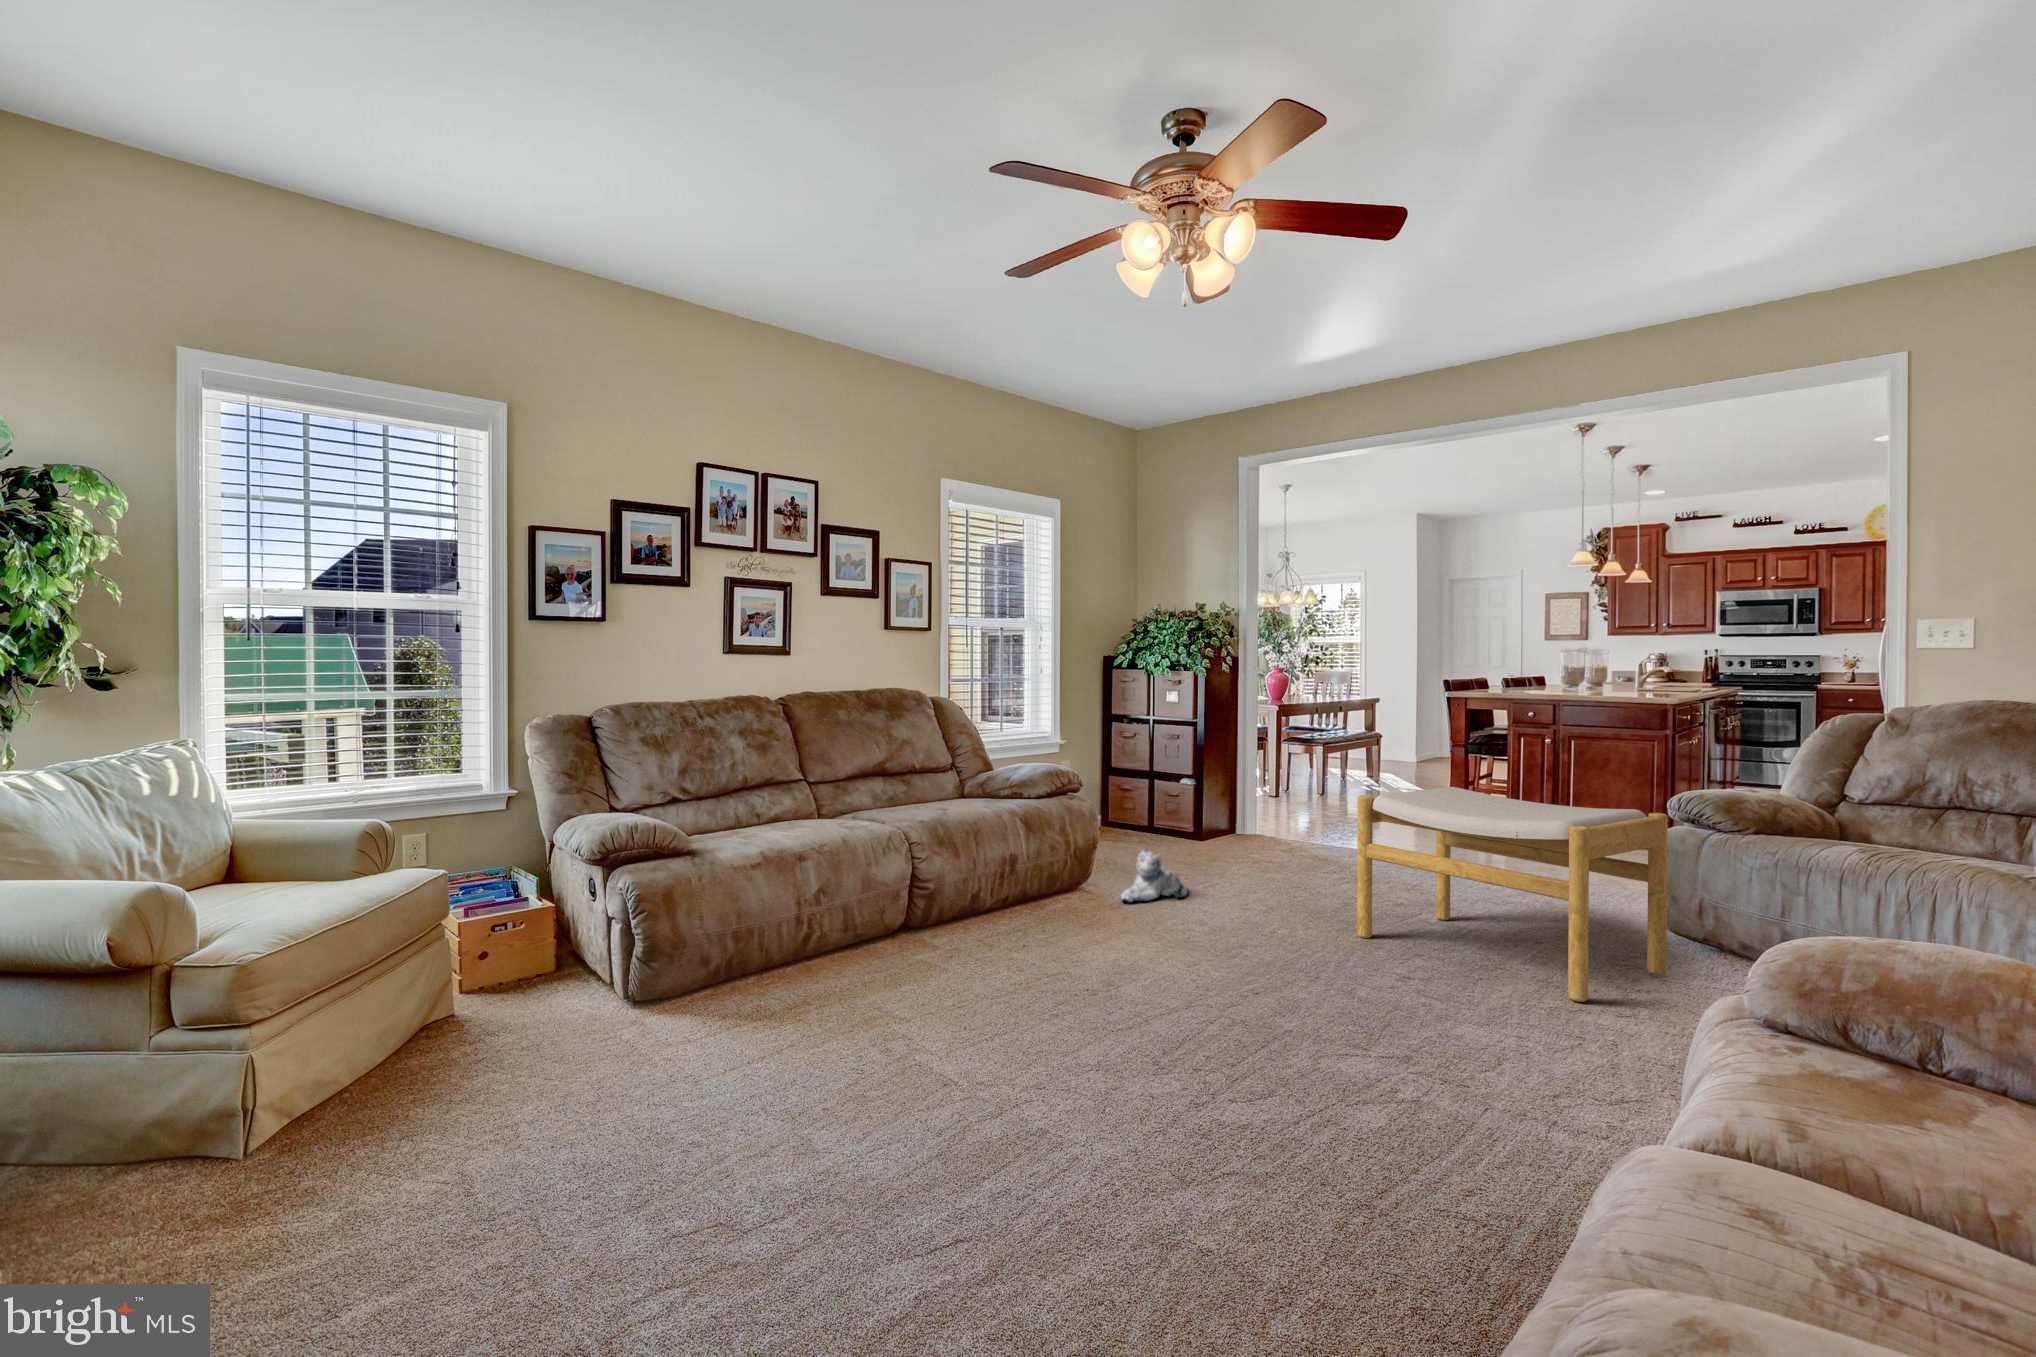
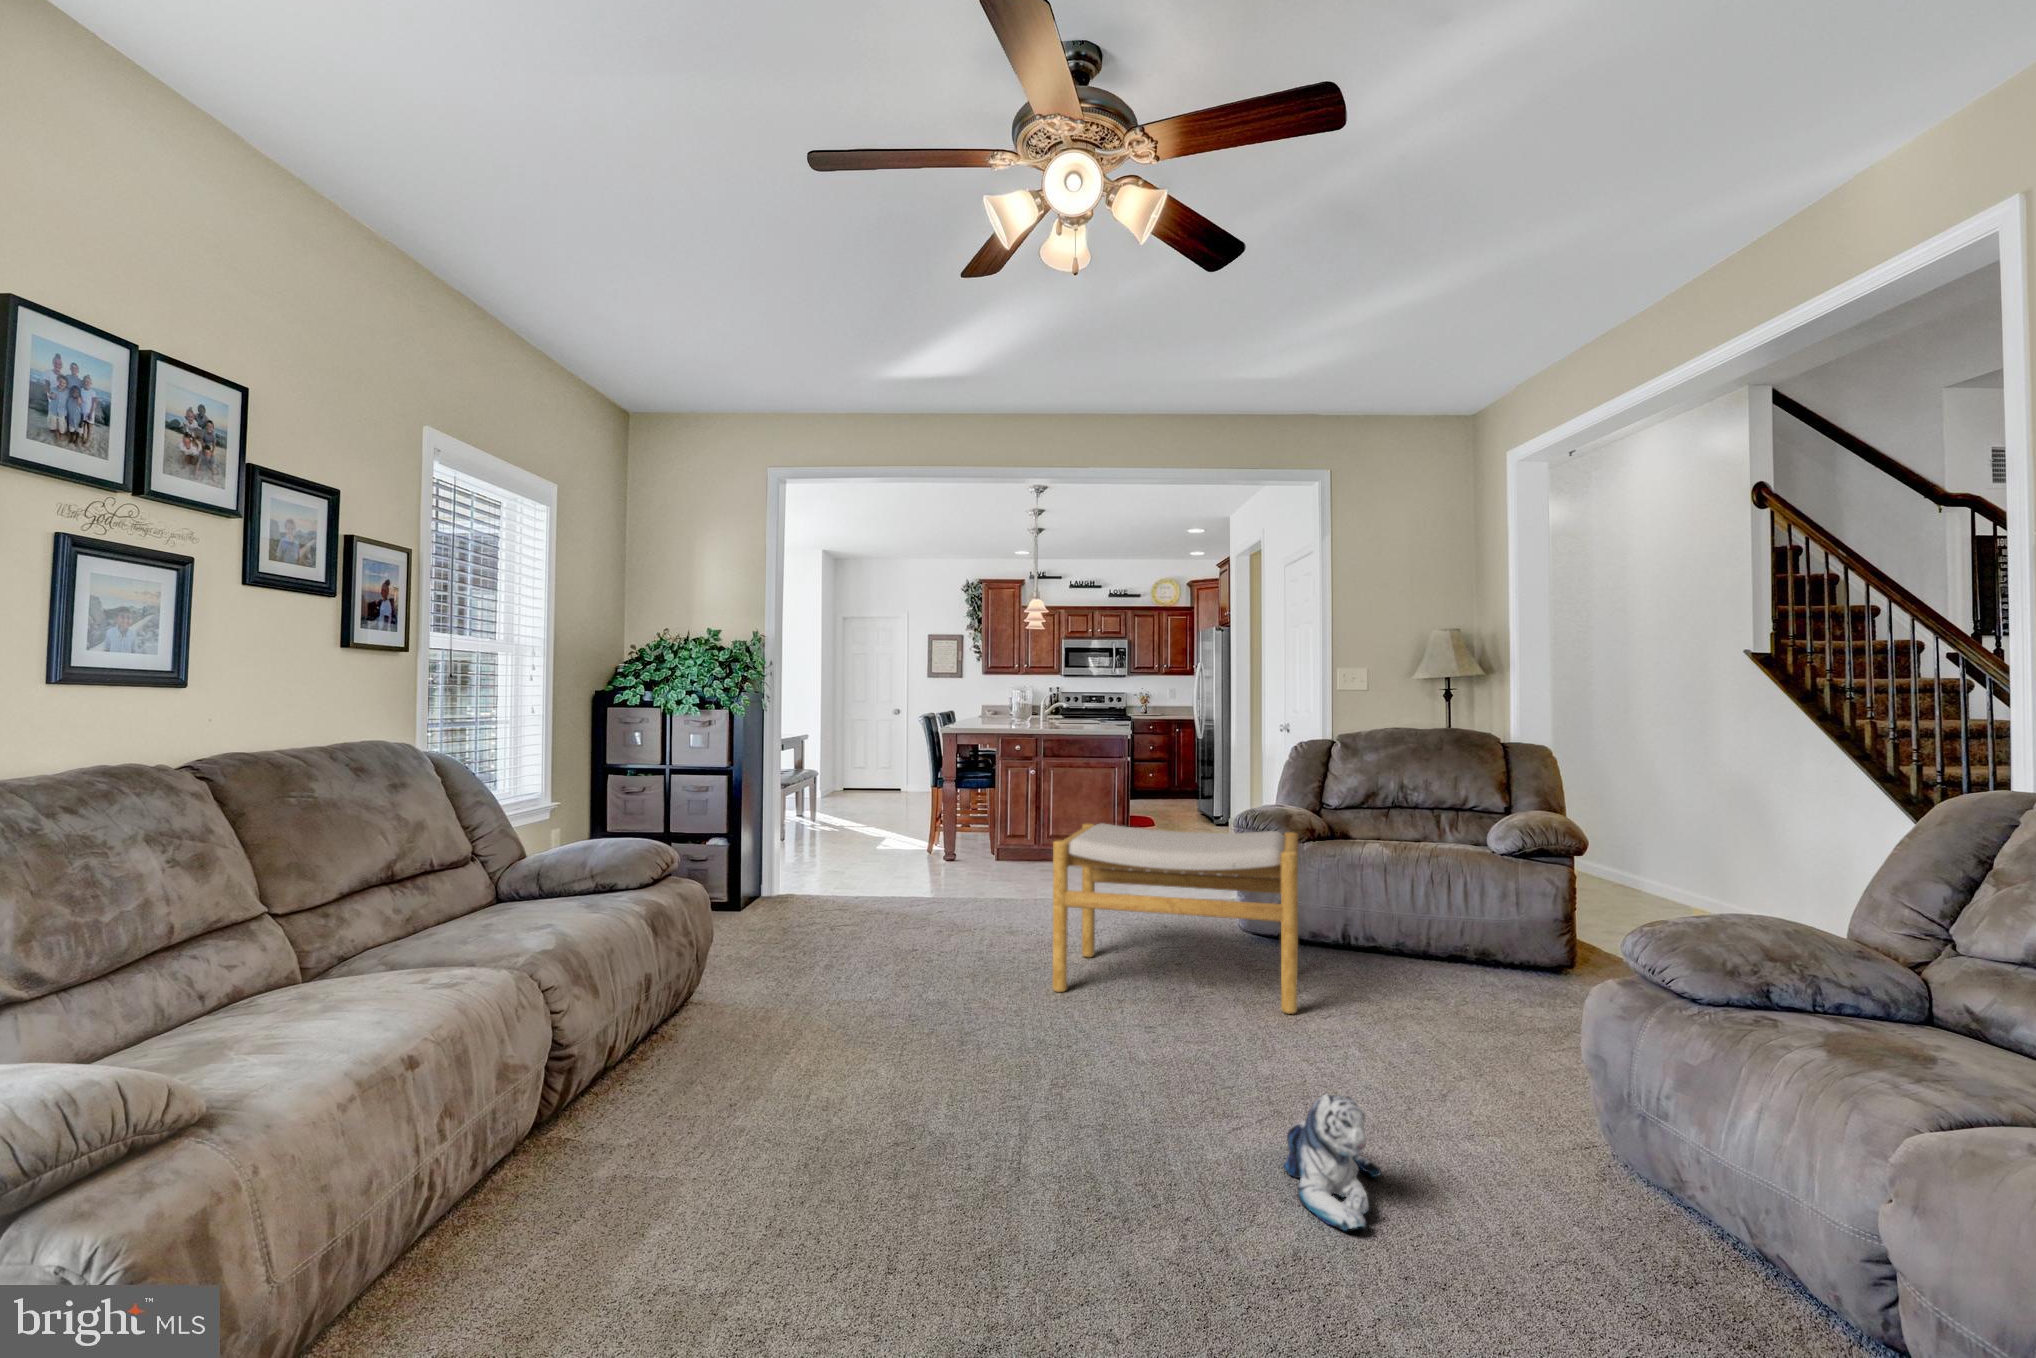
plush toy: present [1121,849,1188,902] -> present [1283,1095,1381,1231]

